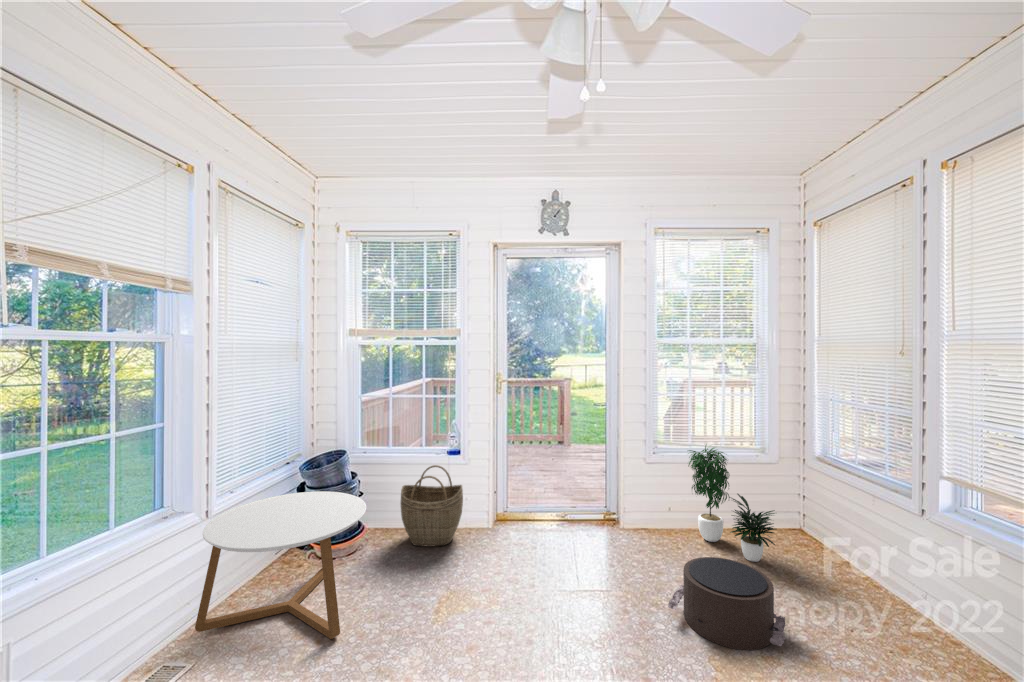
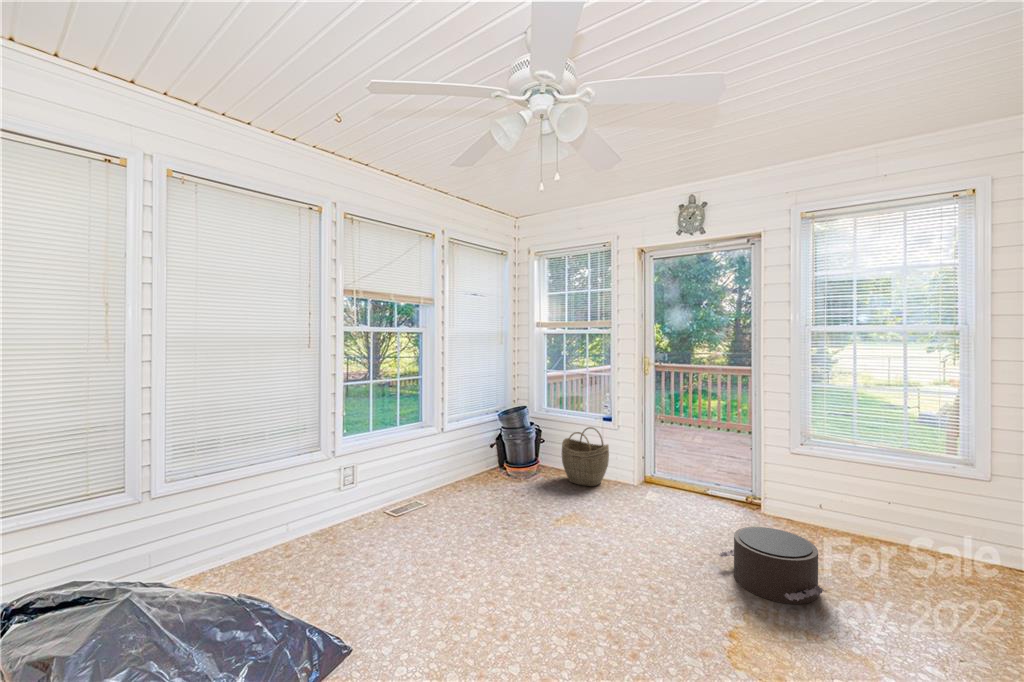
potted plant: present [688,446,776,562] -> none [820,436,906,564]
coffee table: present [195,491,366,639] -> none [435,428,523,510]

